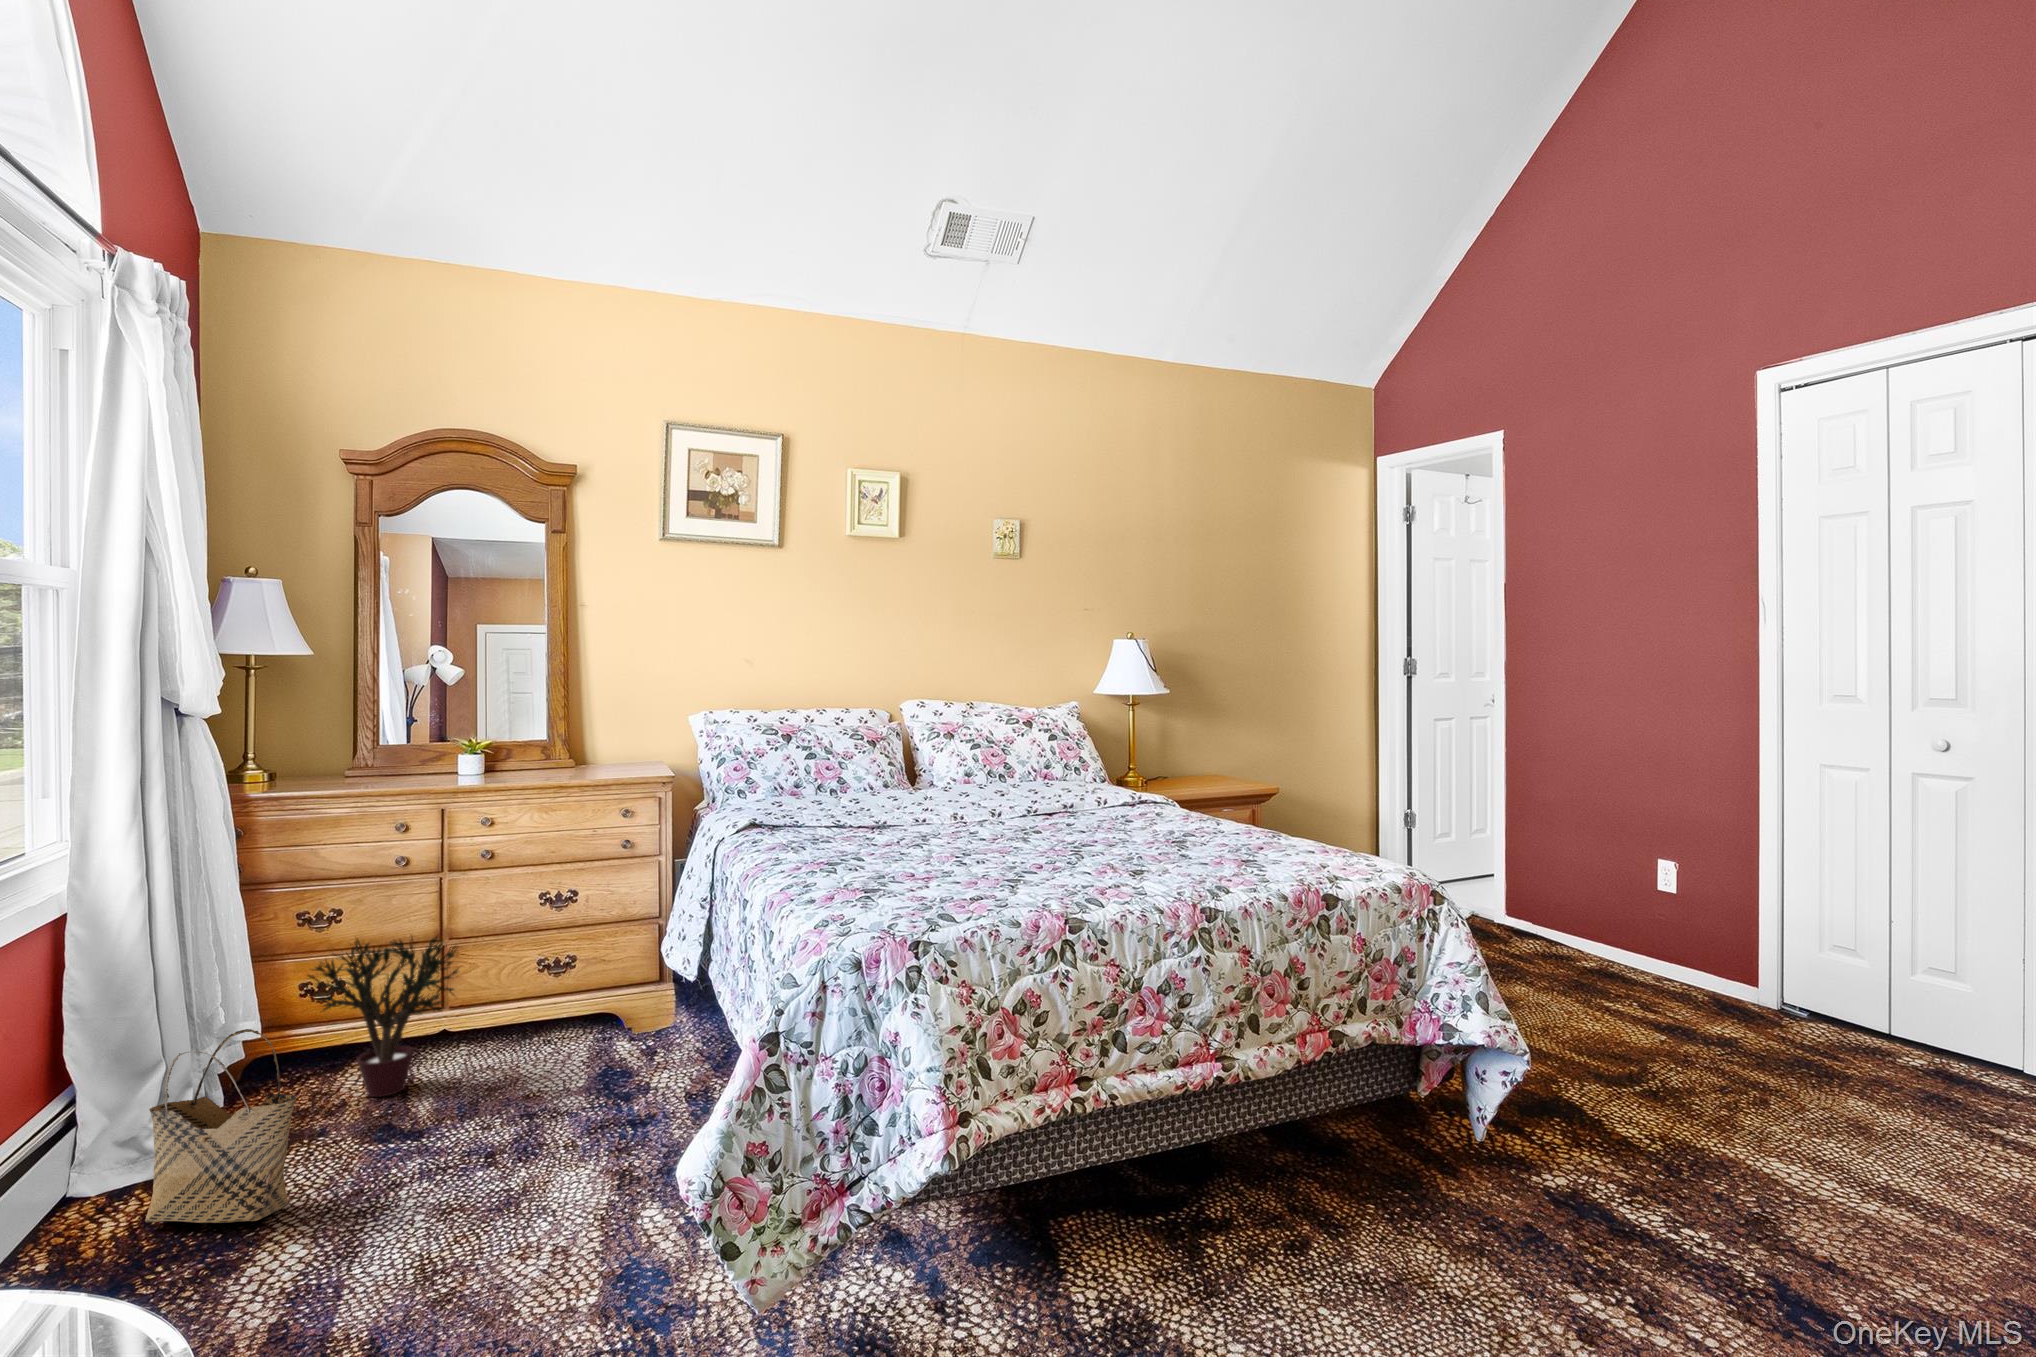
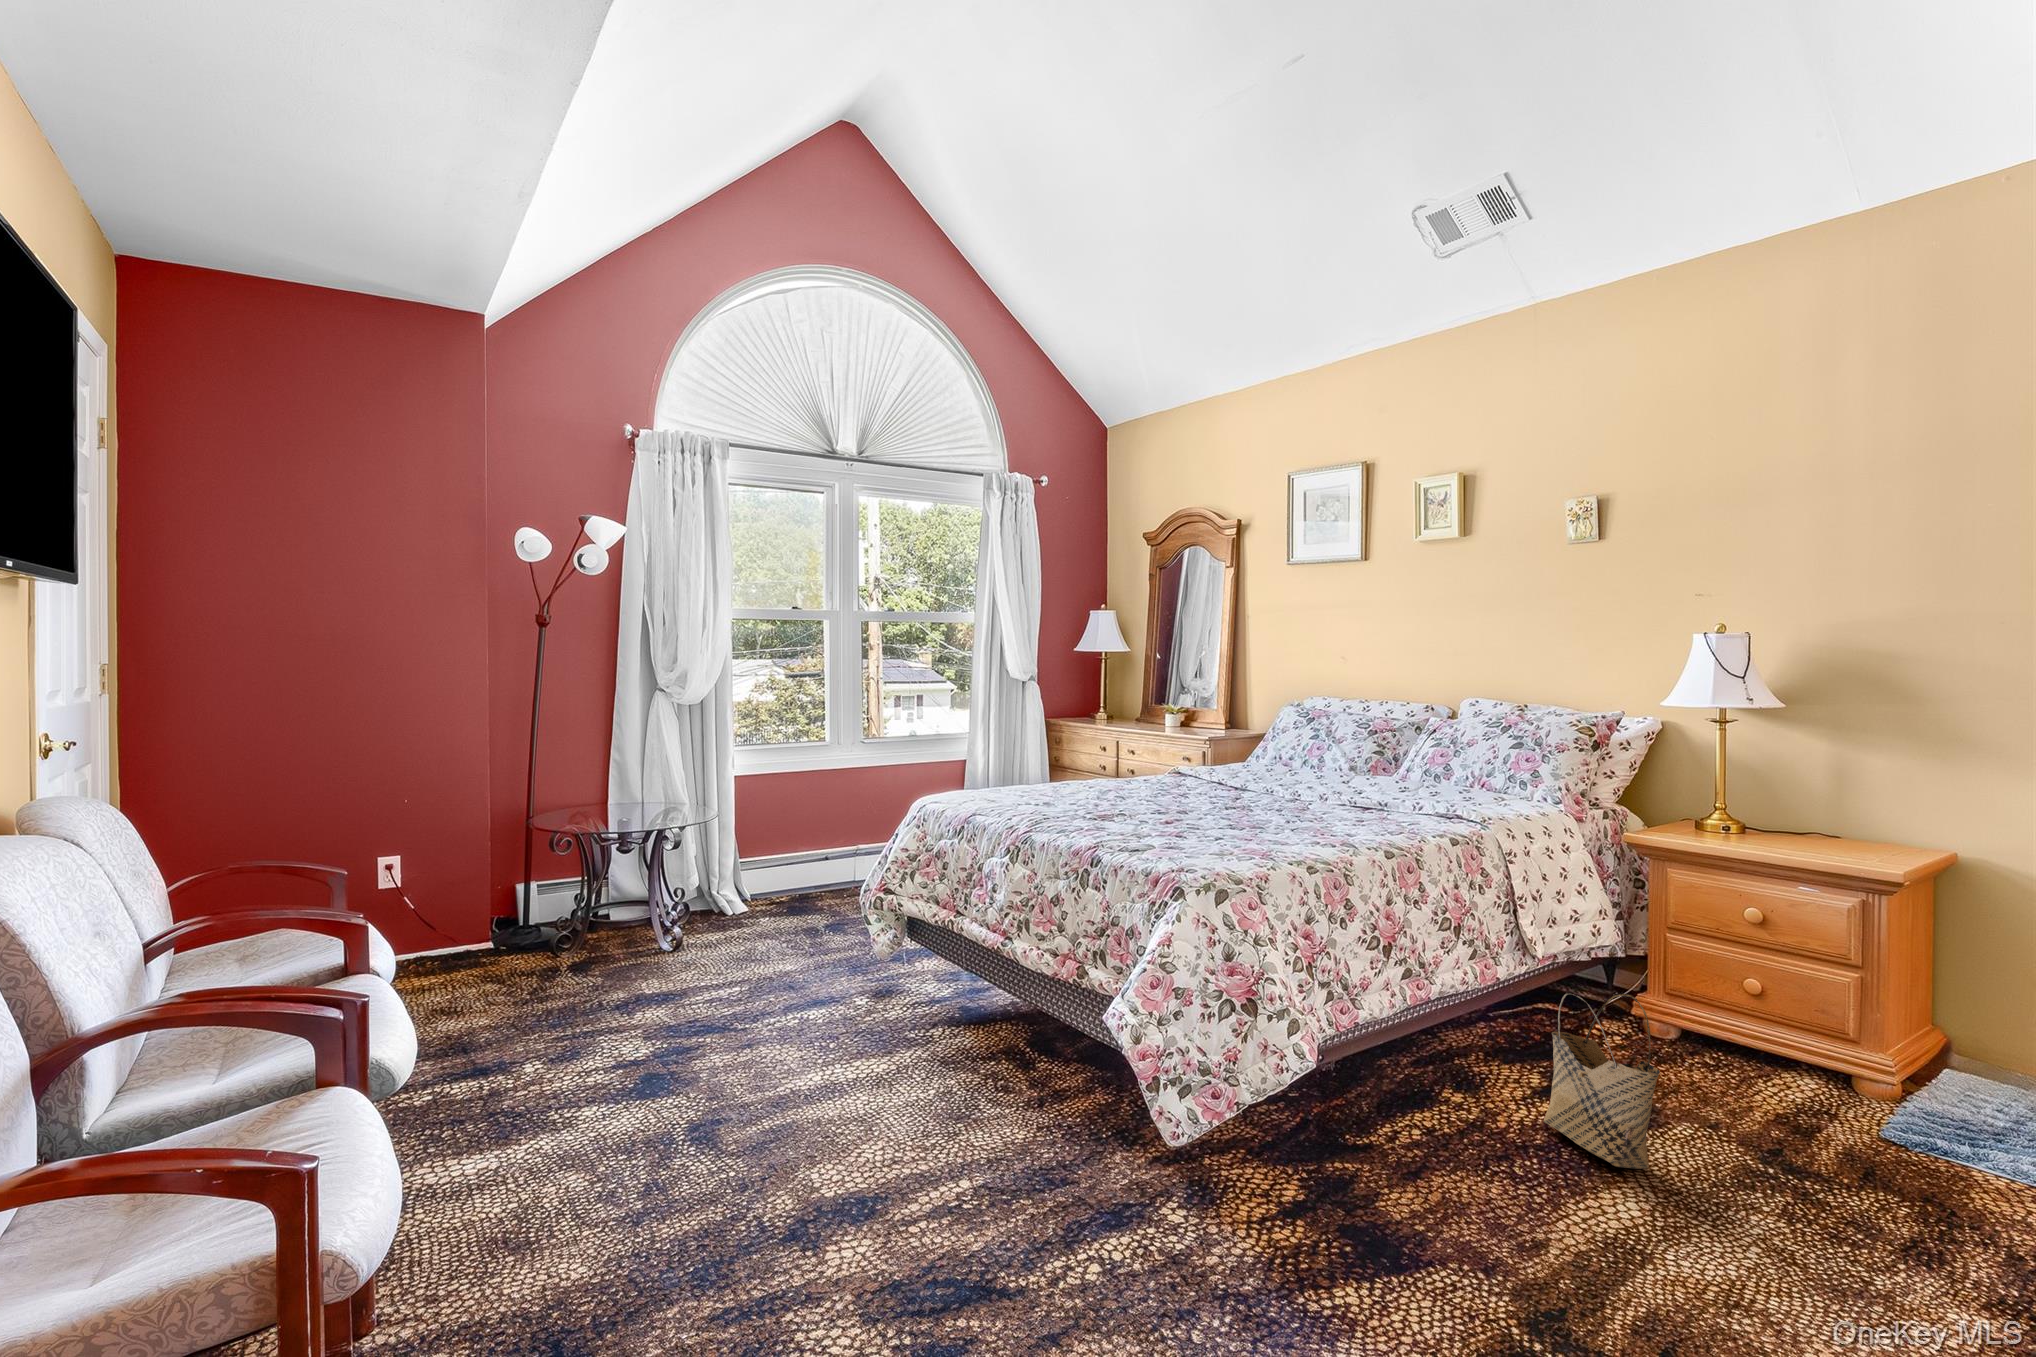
potted plant: present [308,937,458,1097] -> none [1717,946,1904,1126]

